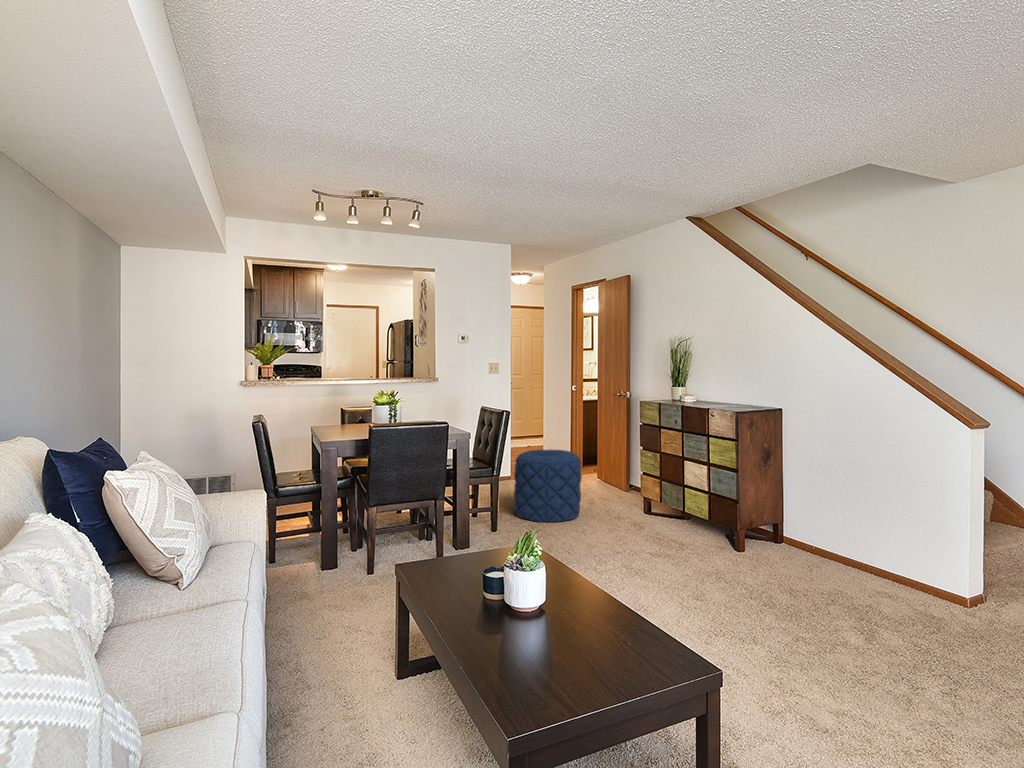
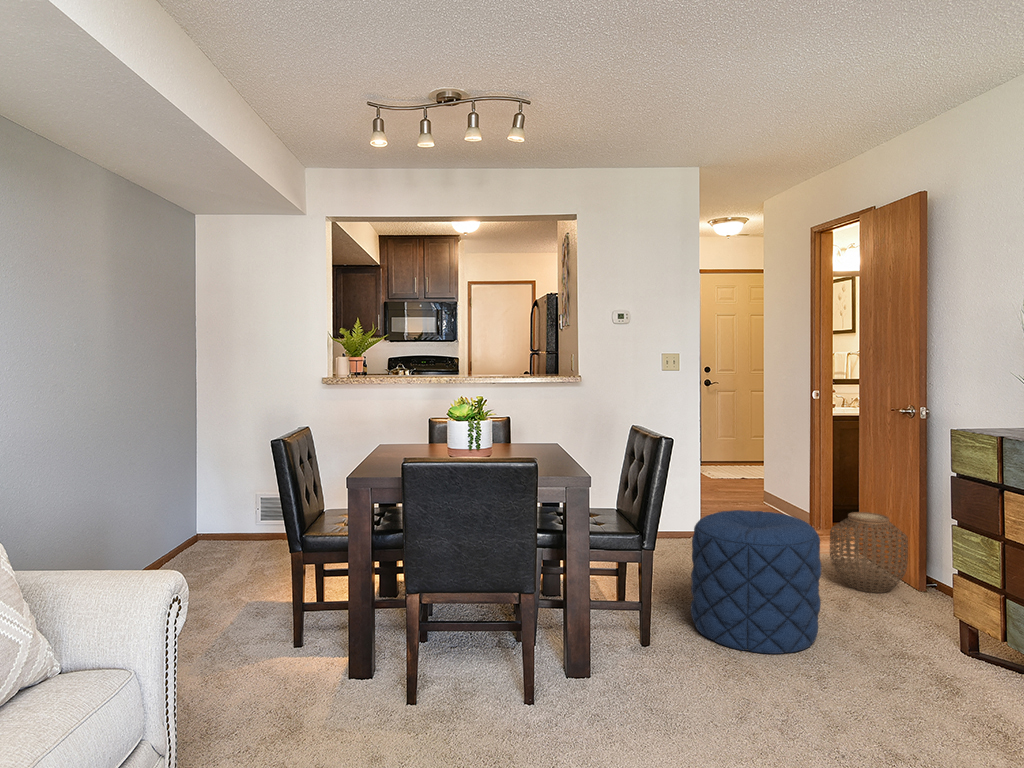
woven basket: none [583,452,622,495] -> present [830,512,908,593]

